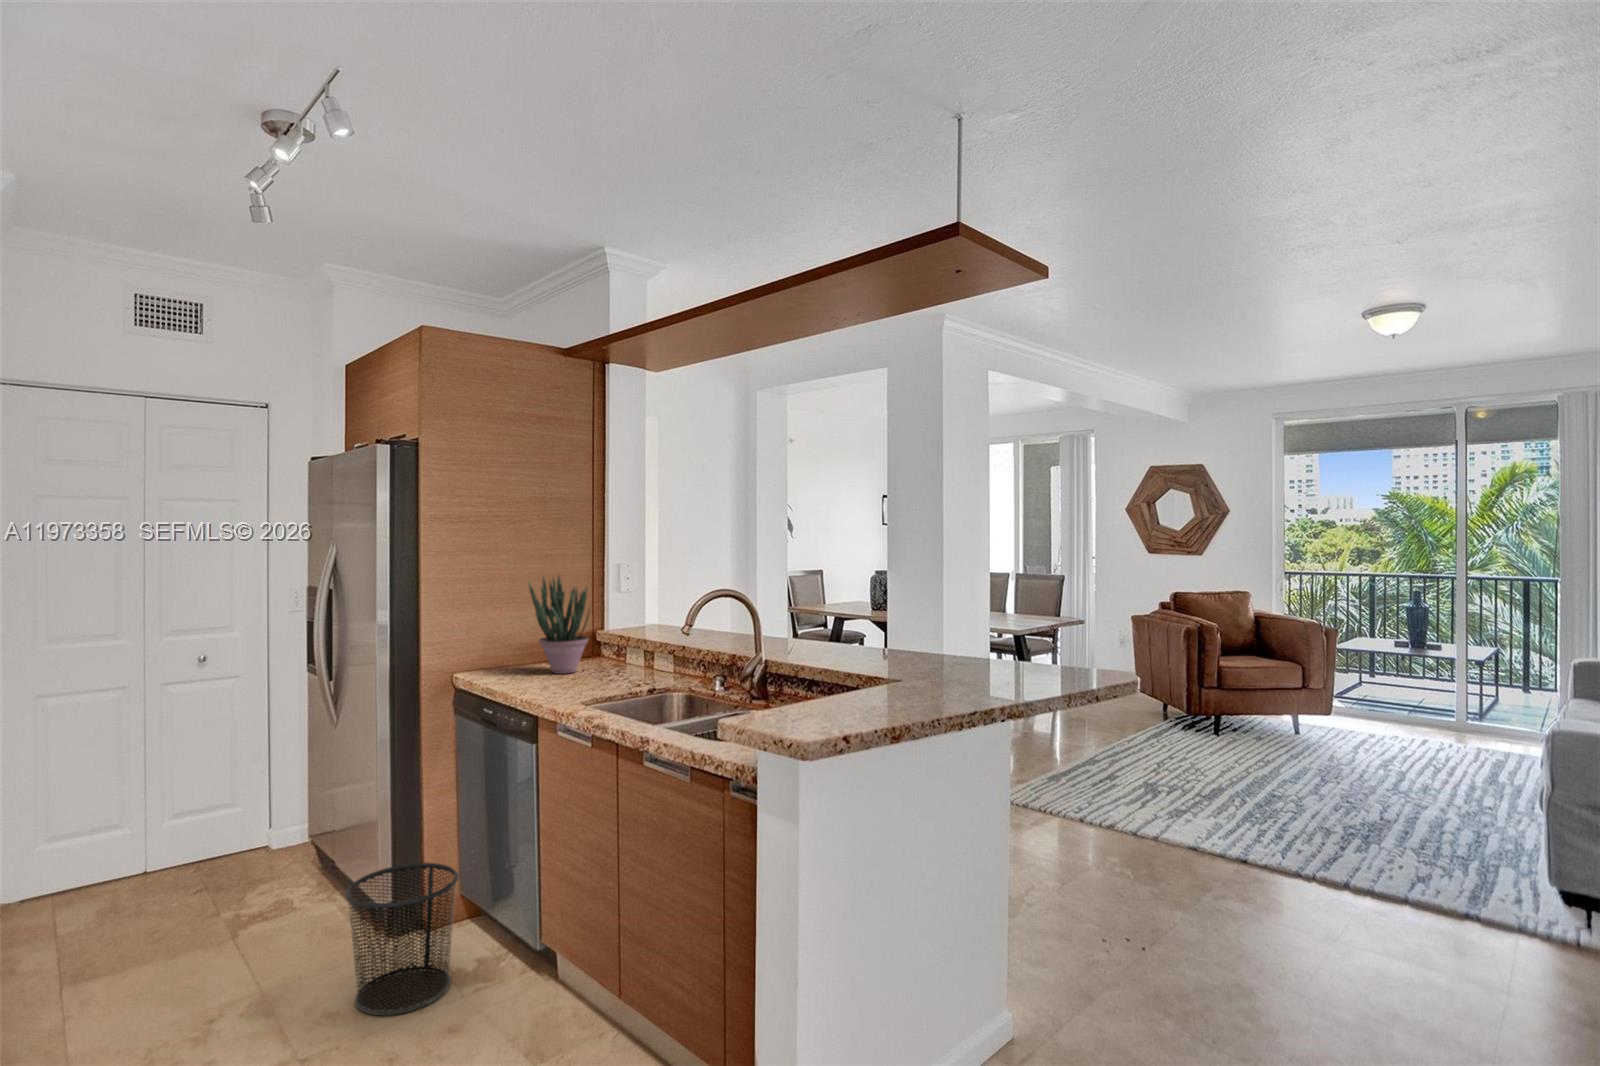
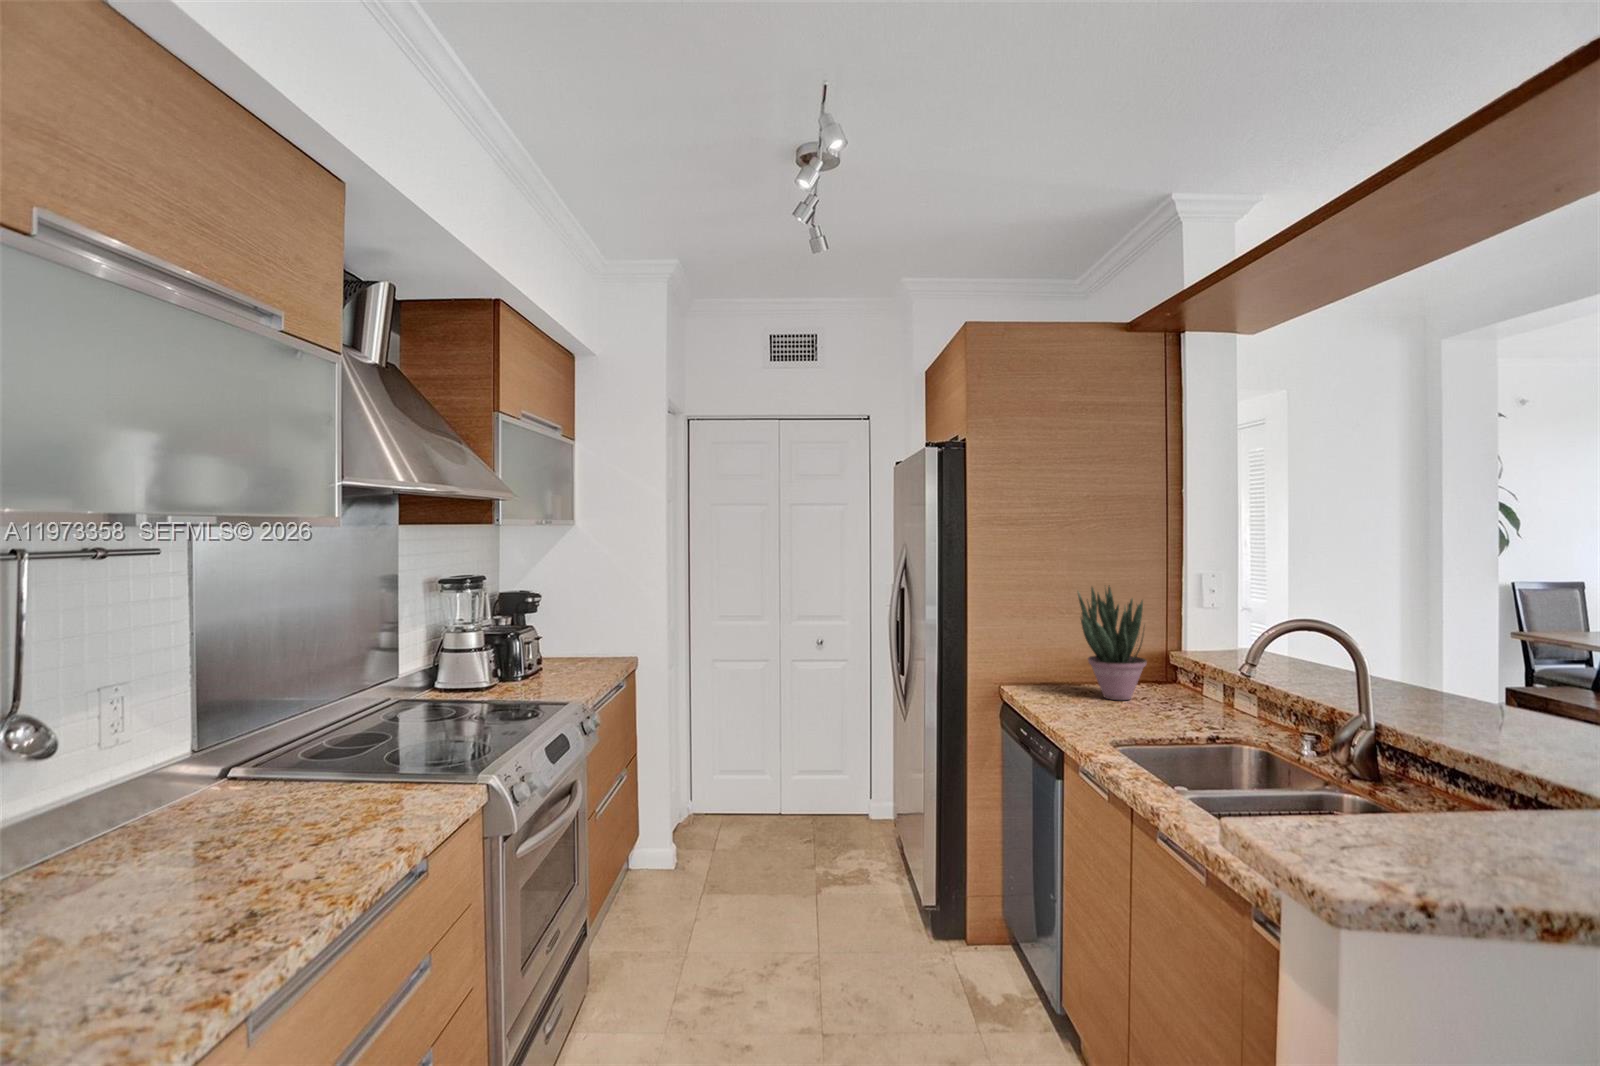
waste bin: present [345,863,459,1015] -> none [881,873,987,1029]

